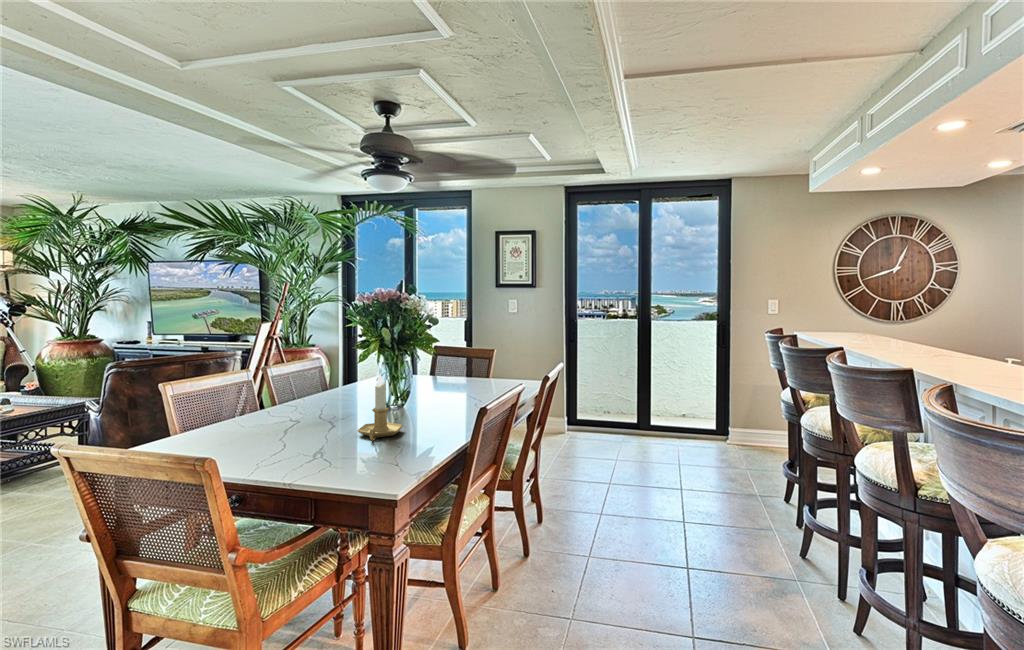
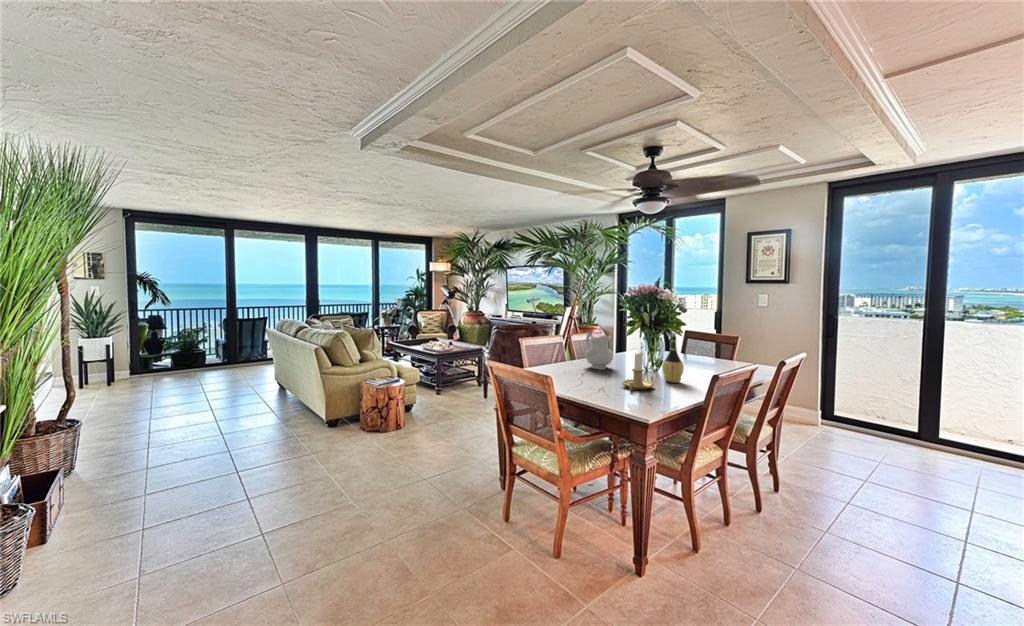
wine bottle: none [412,354,438,420] -> present [662,333,684,383]
ceramic pitcher: none [300,358,342,413] -> present [585,332,613,370]

